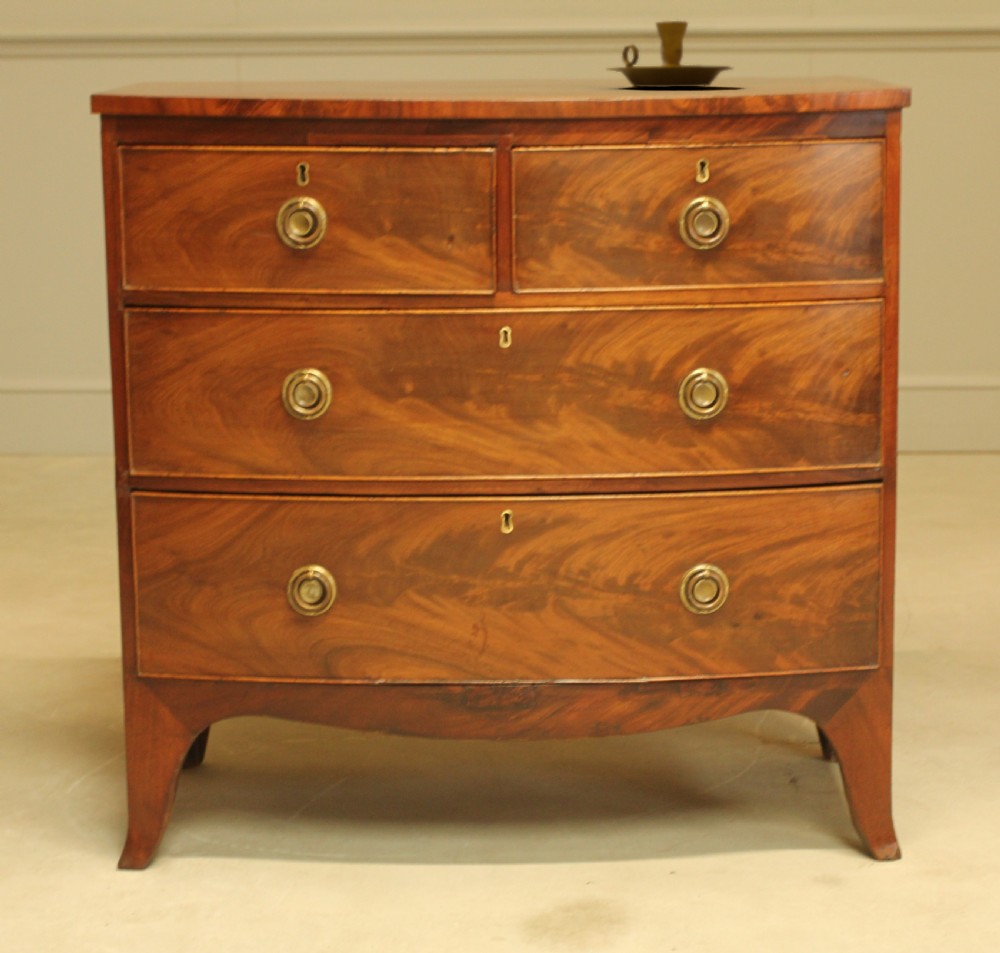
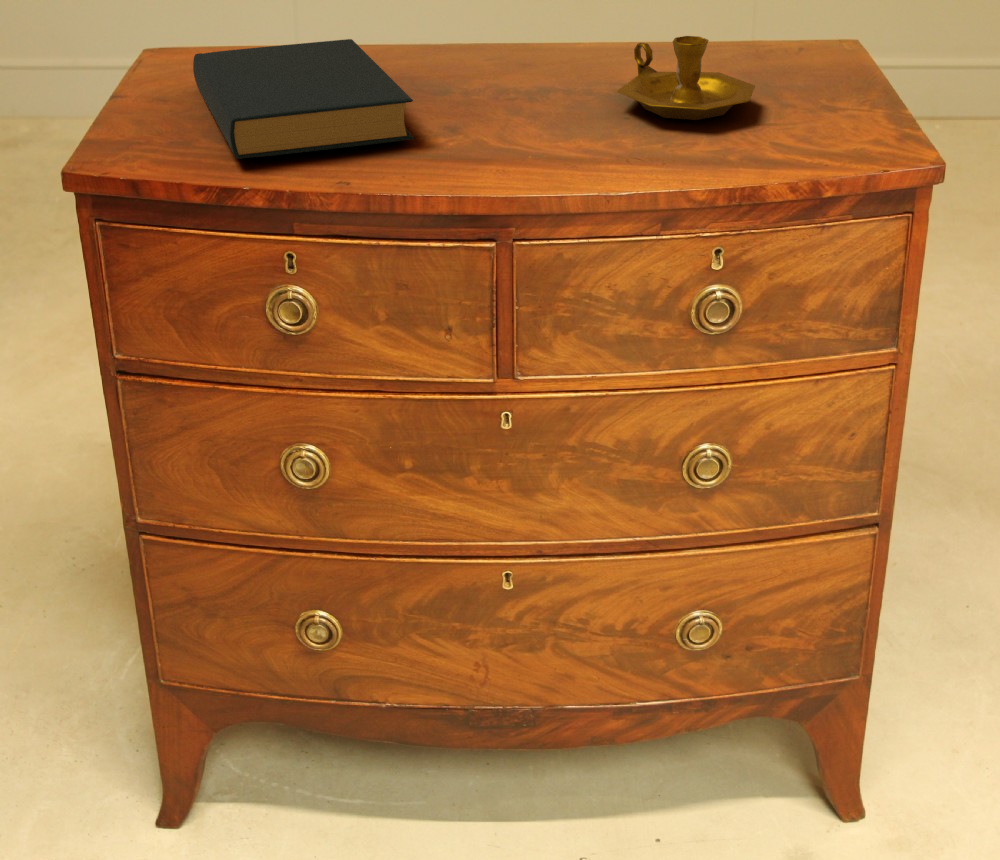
hardback book: none [212,45,420,92] -> present [193,39,414,159]

